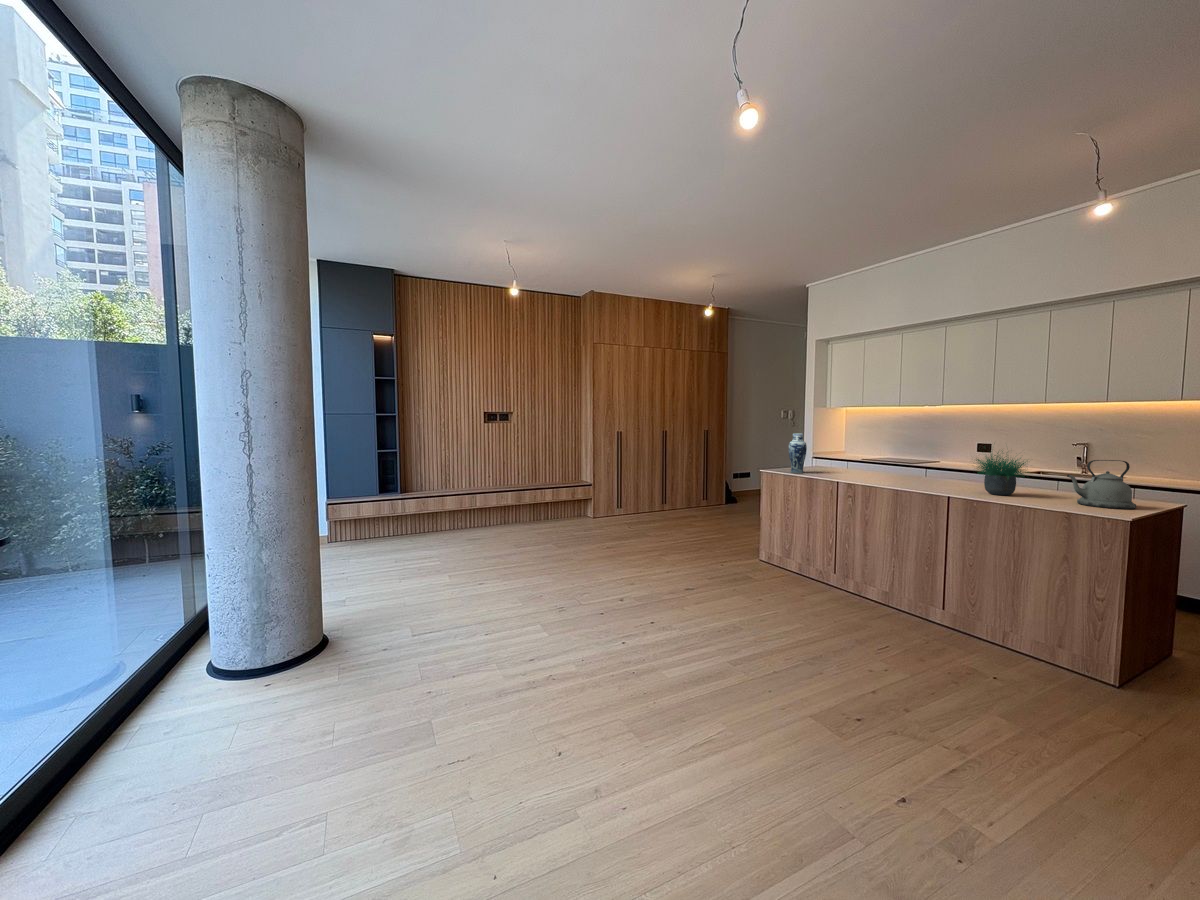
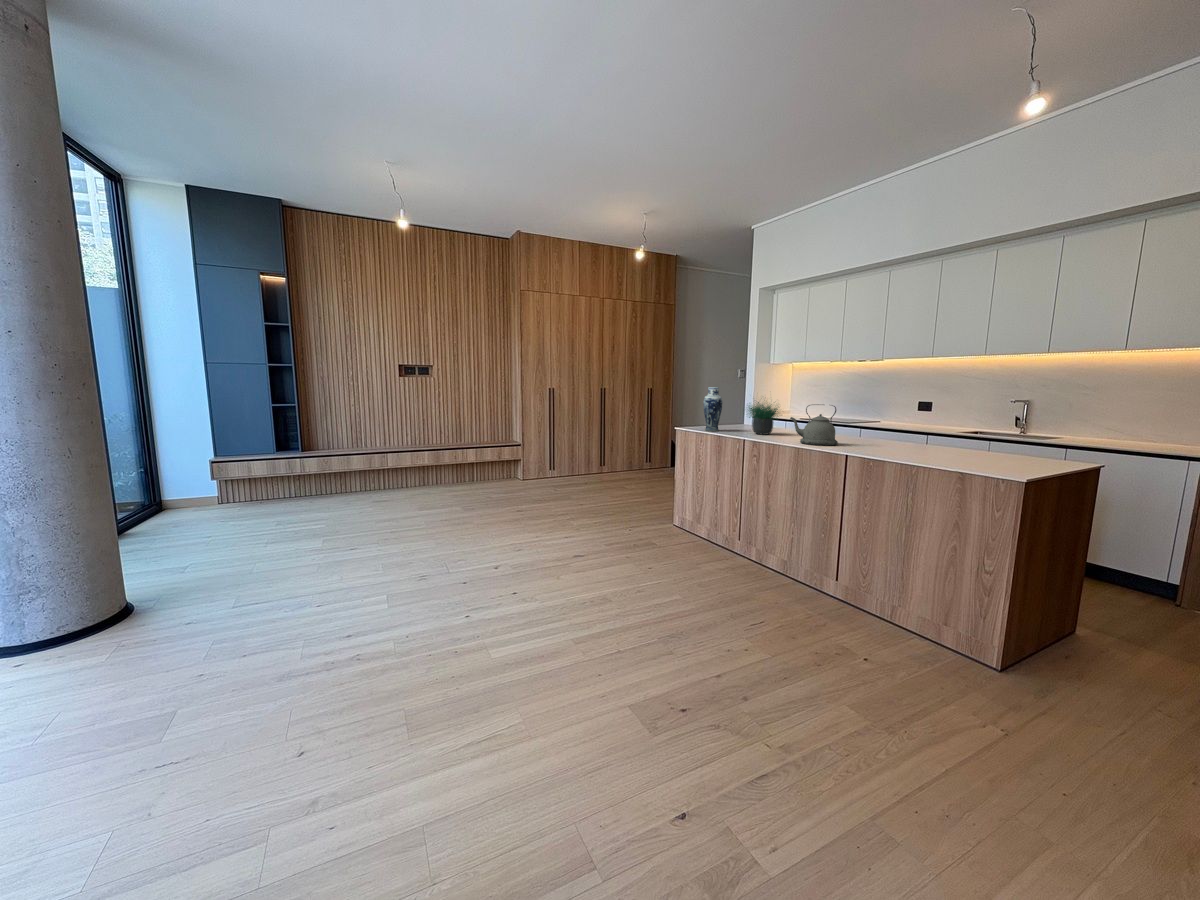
potted plant: present [976,451,1028,495] -> present [748,402,778,435]
kettle: present [1067,460,1136,509] -> present [790,404,838,446]

